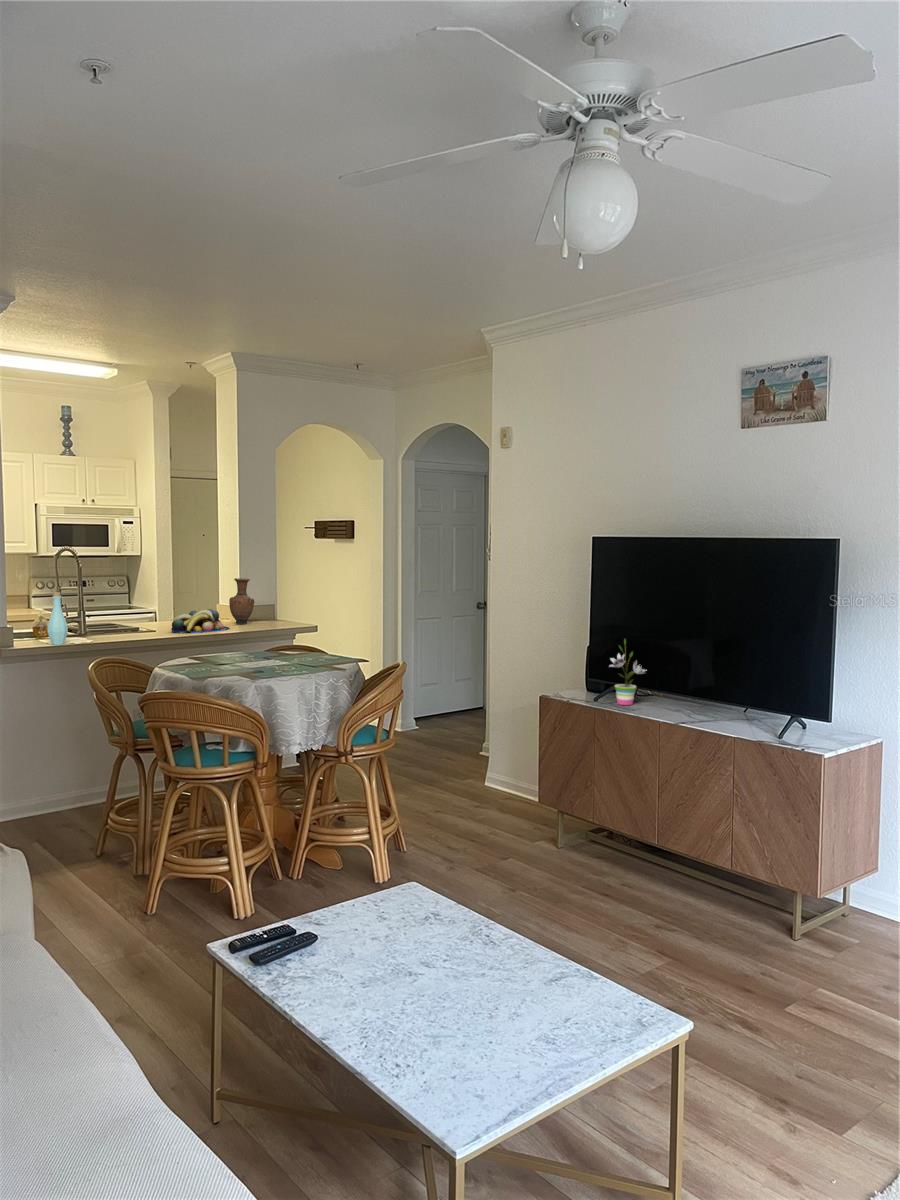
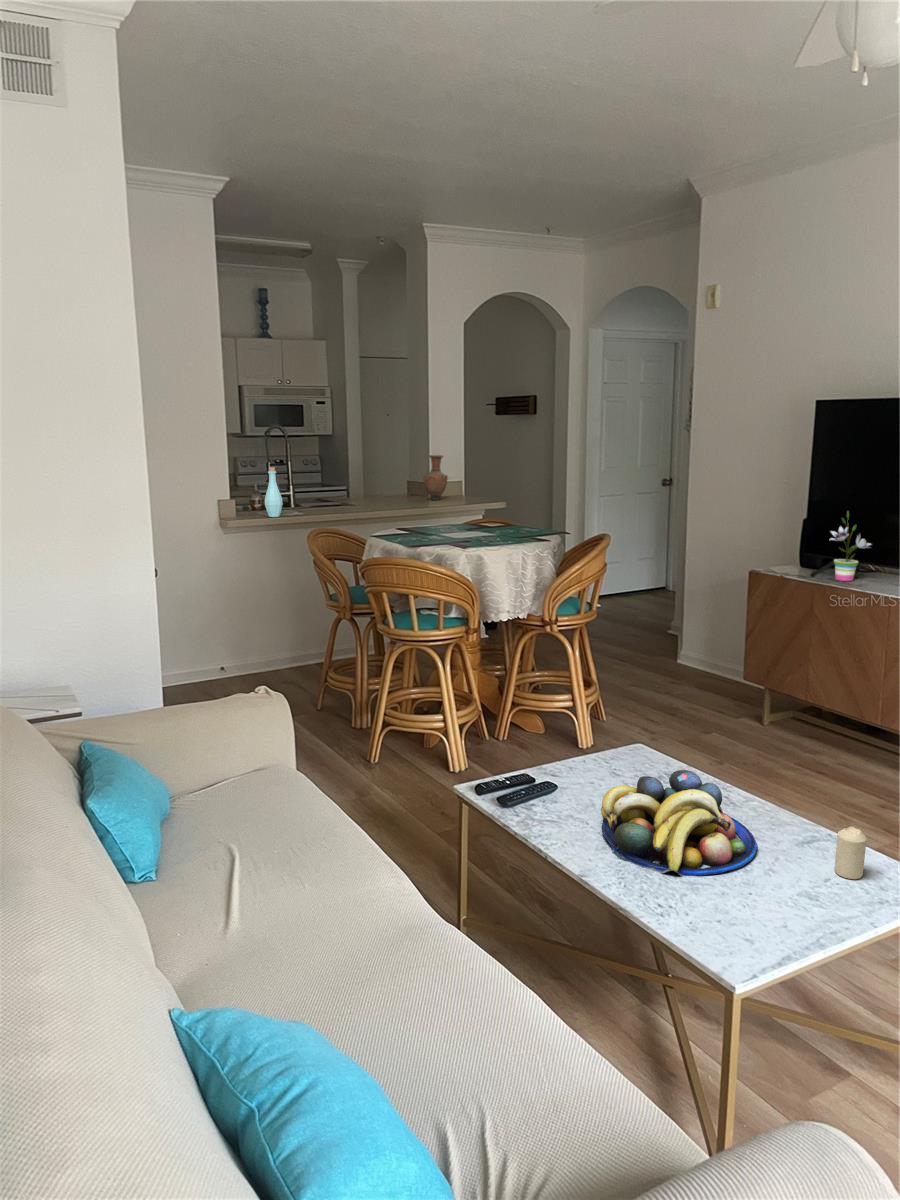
fruit bowl: present [171,609,230,633] -> present [601,770,757,876]
candle: none [576,963,603,1017] -> present [834,827,867,879]

